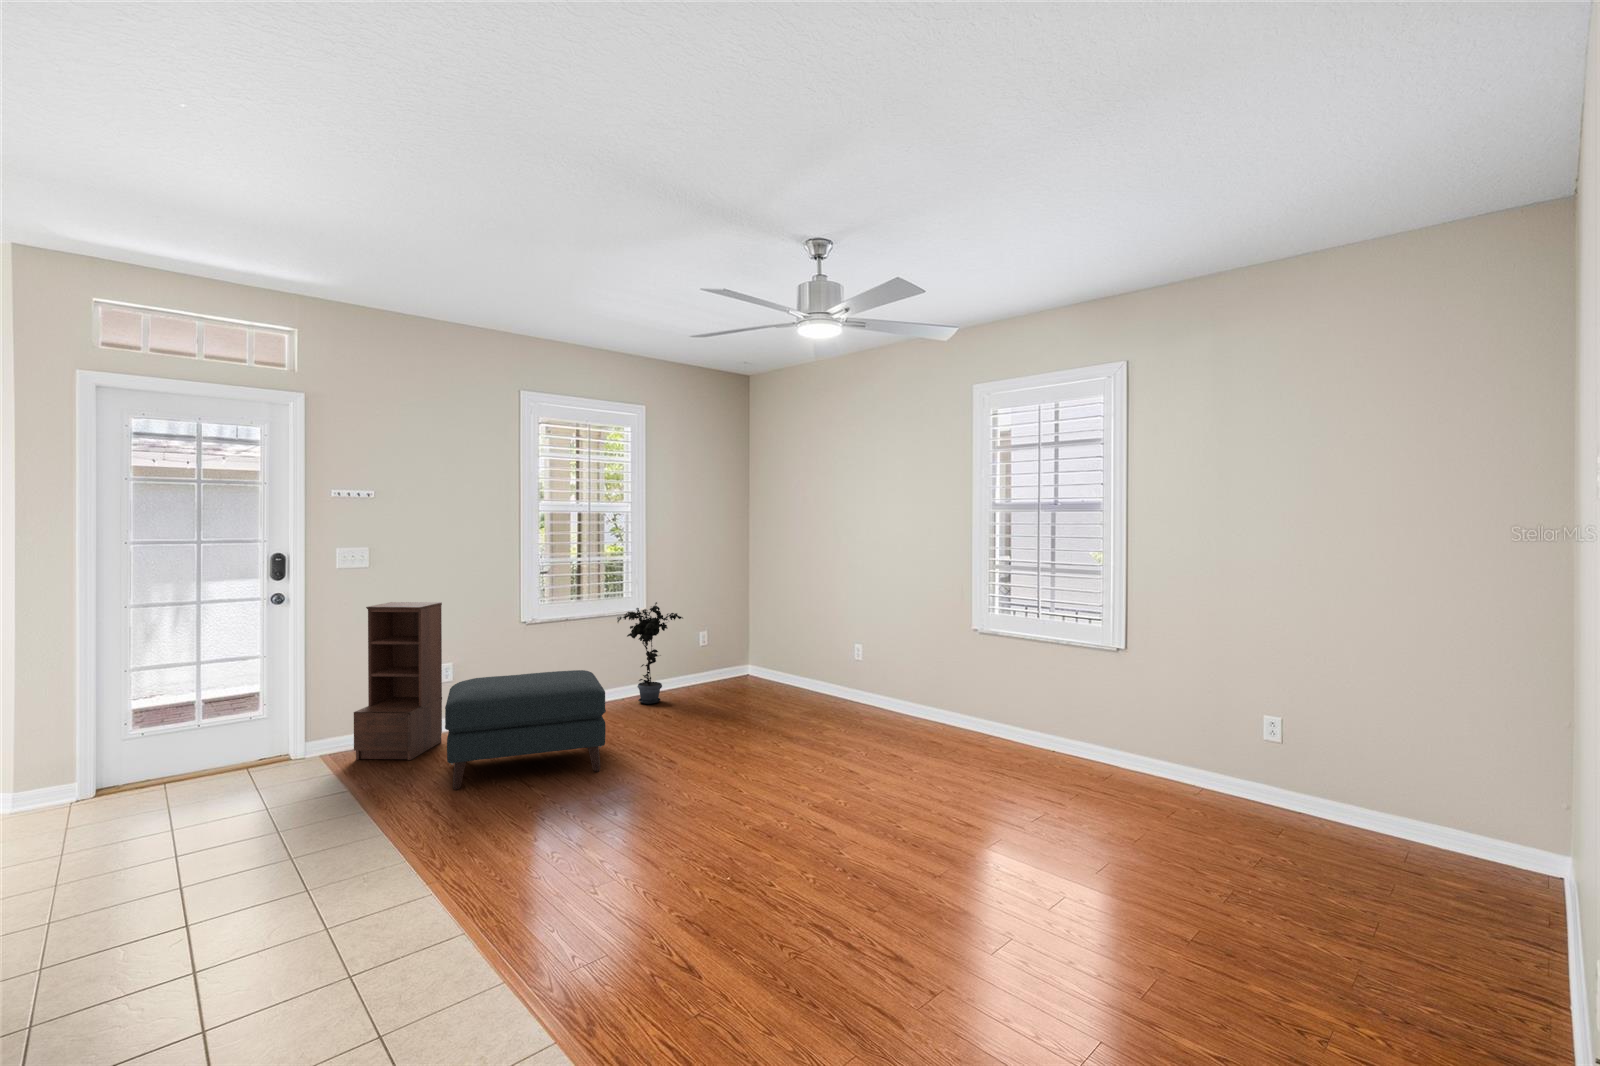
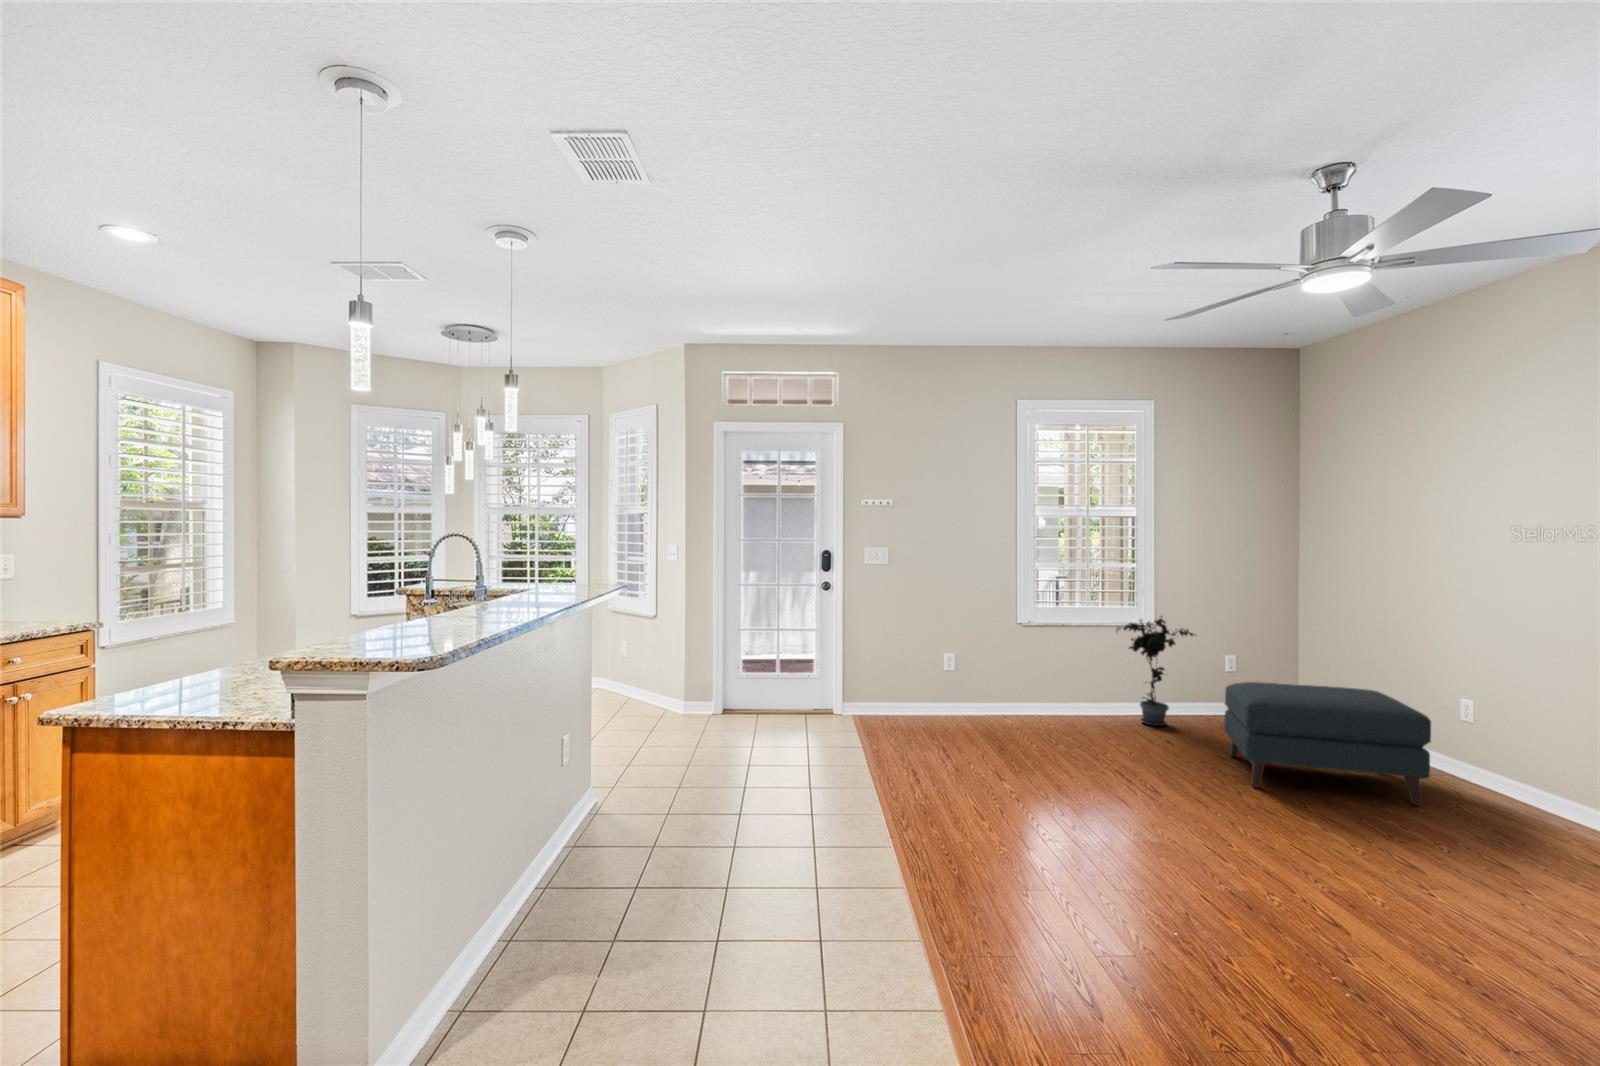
bookshelf: present [354,602,442,760] -> none [873,595,943,733]
ottoman: present [445,670,606,790] -> present [1225,682,1431,806]

